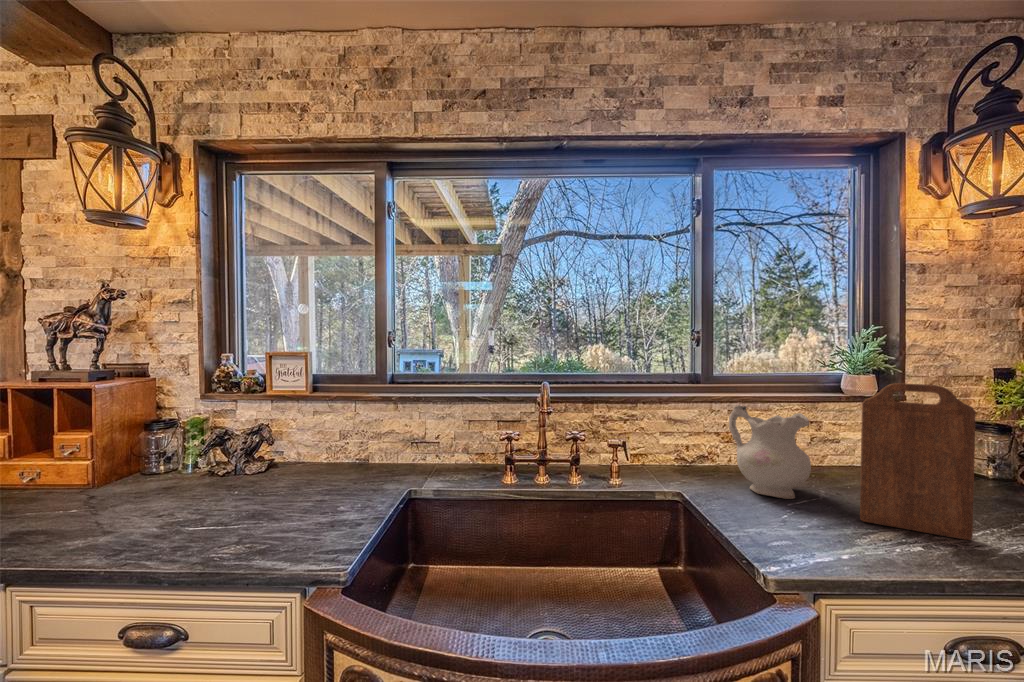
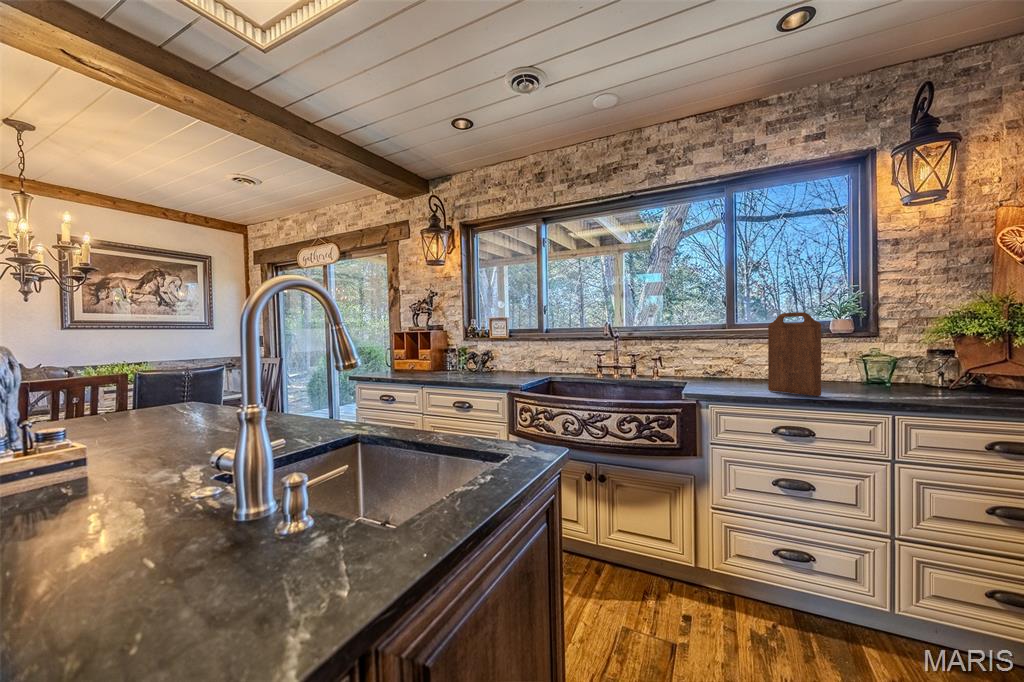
ceramic pitcher: present [729,405,811,499] -> none [721,336,764,386]

